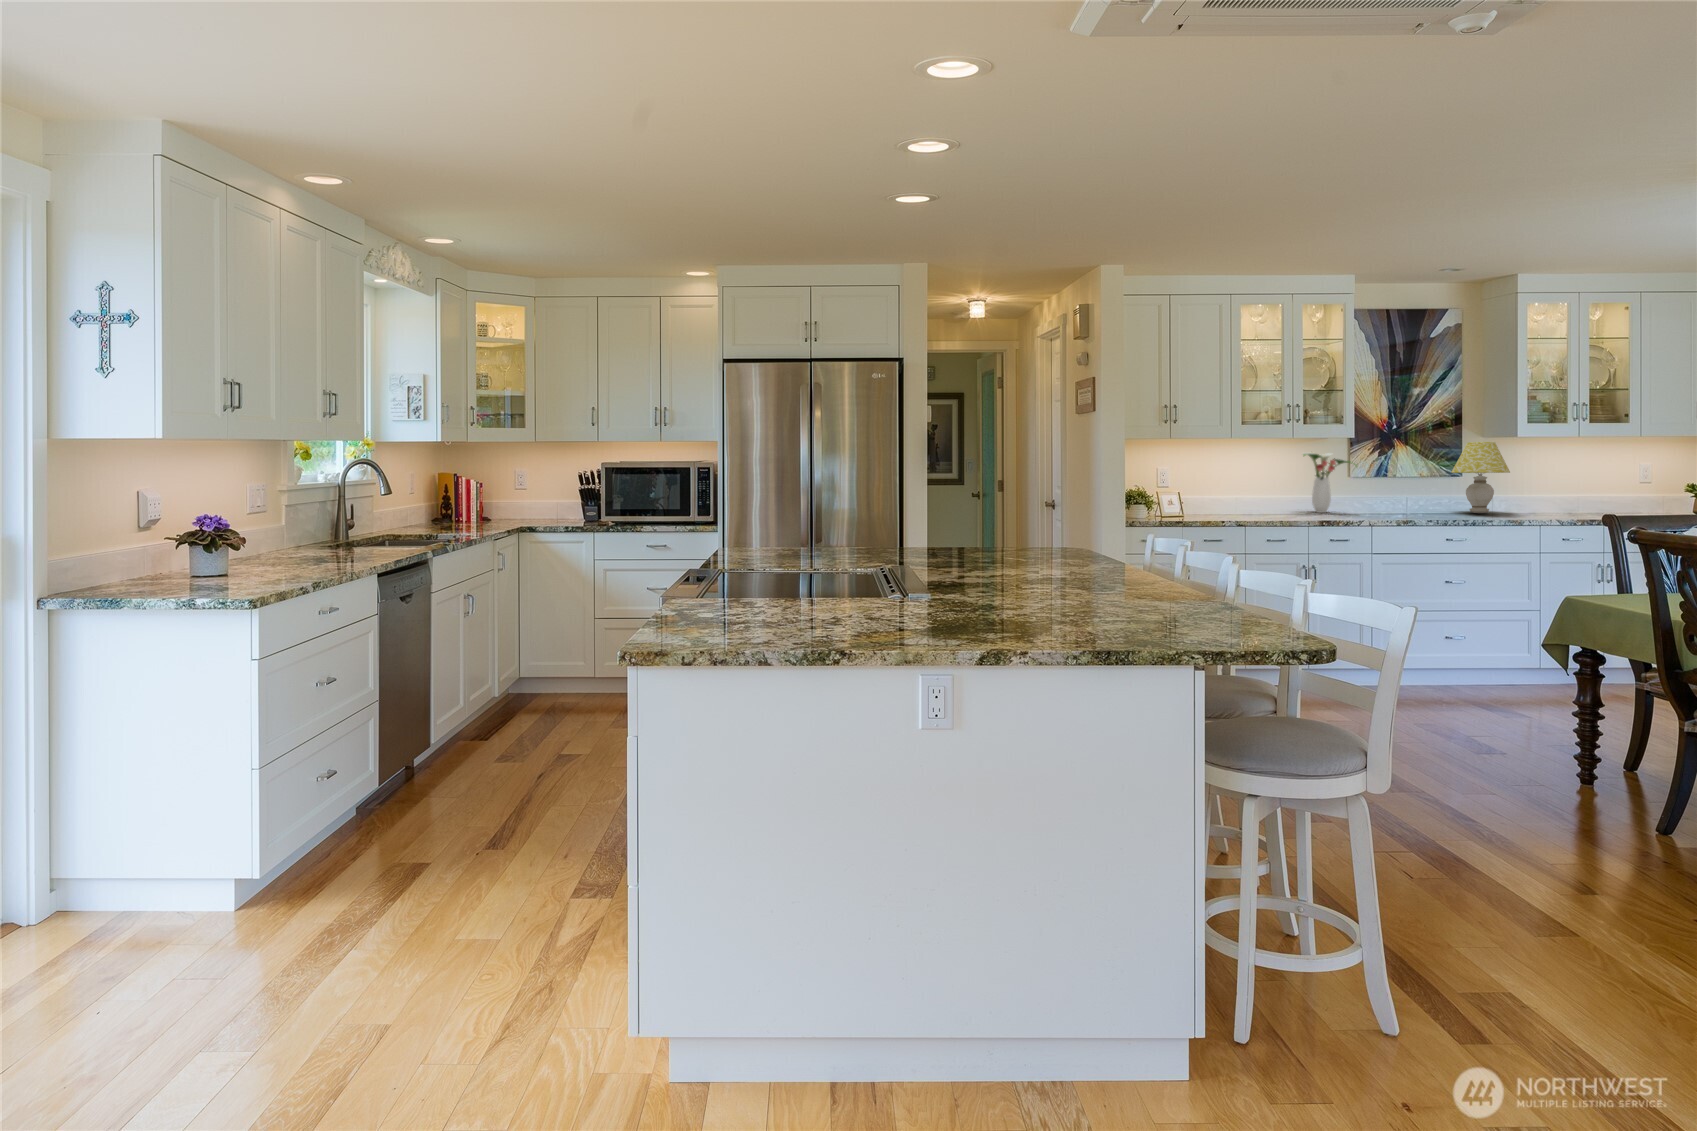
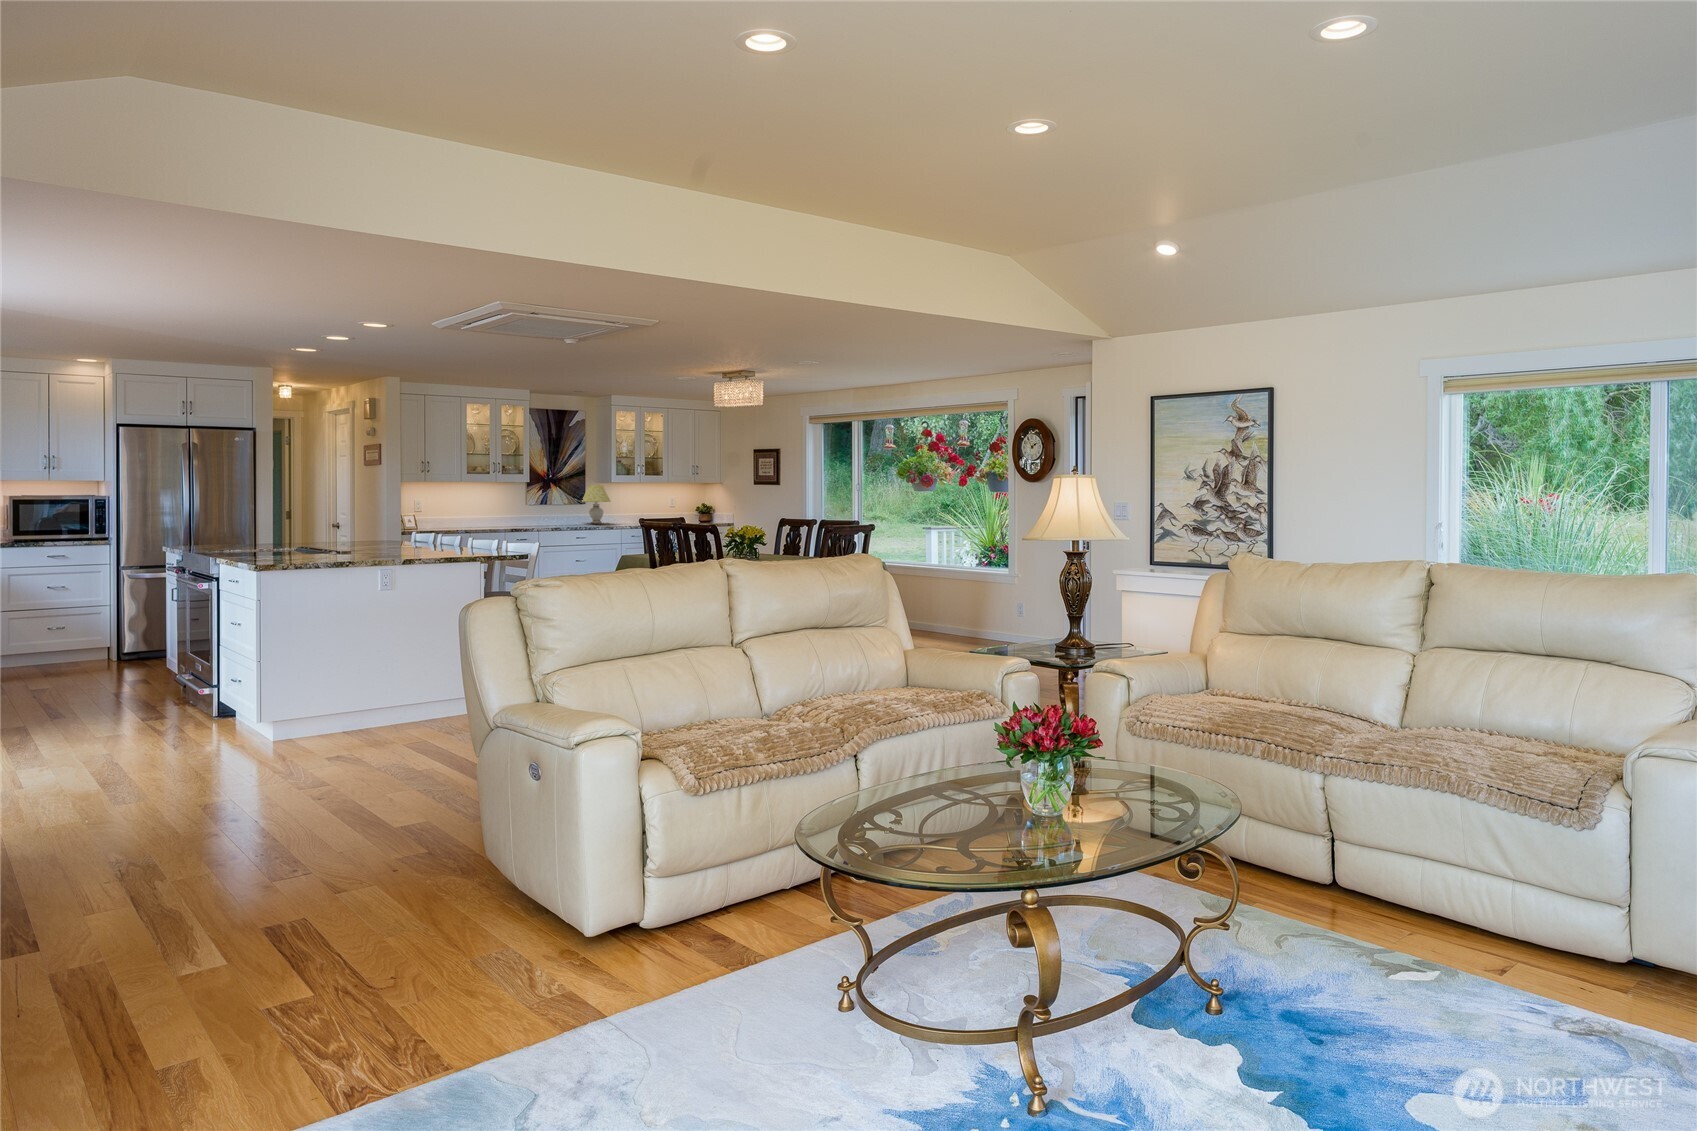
flower arrangement: present [1303,452,1356,513] -> none [500,490,532,525]

